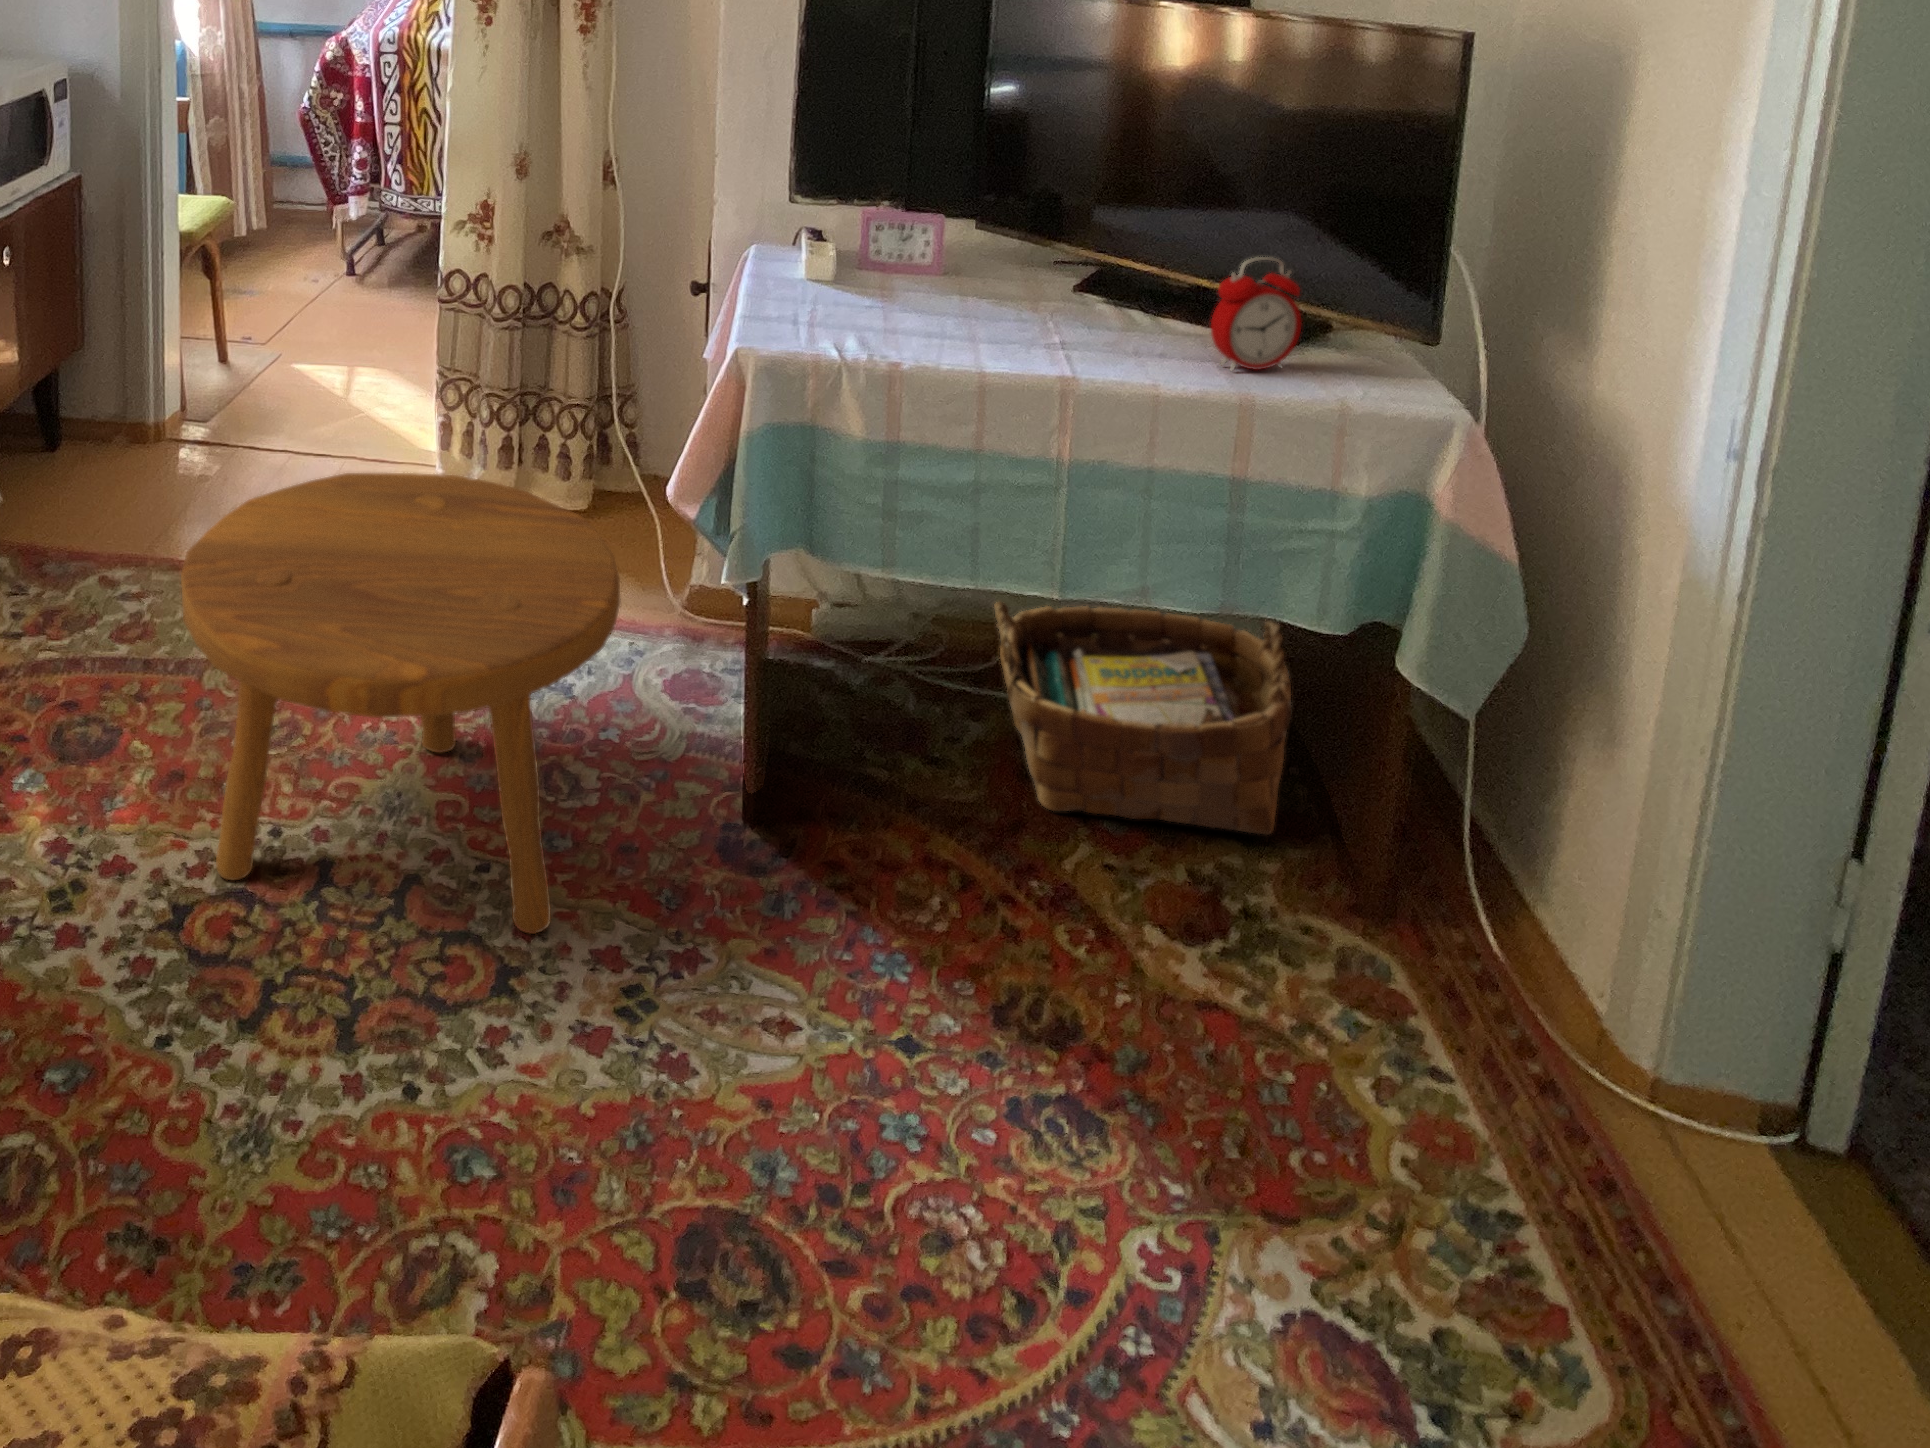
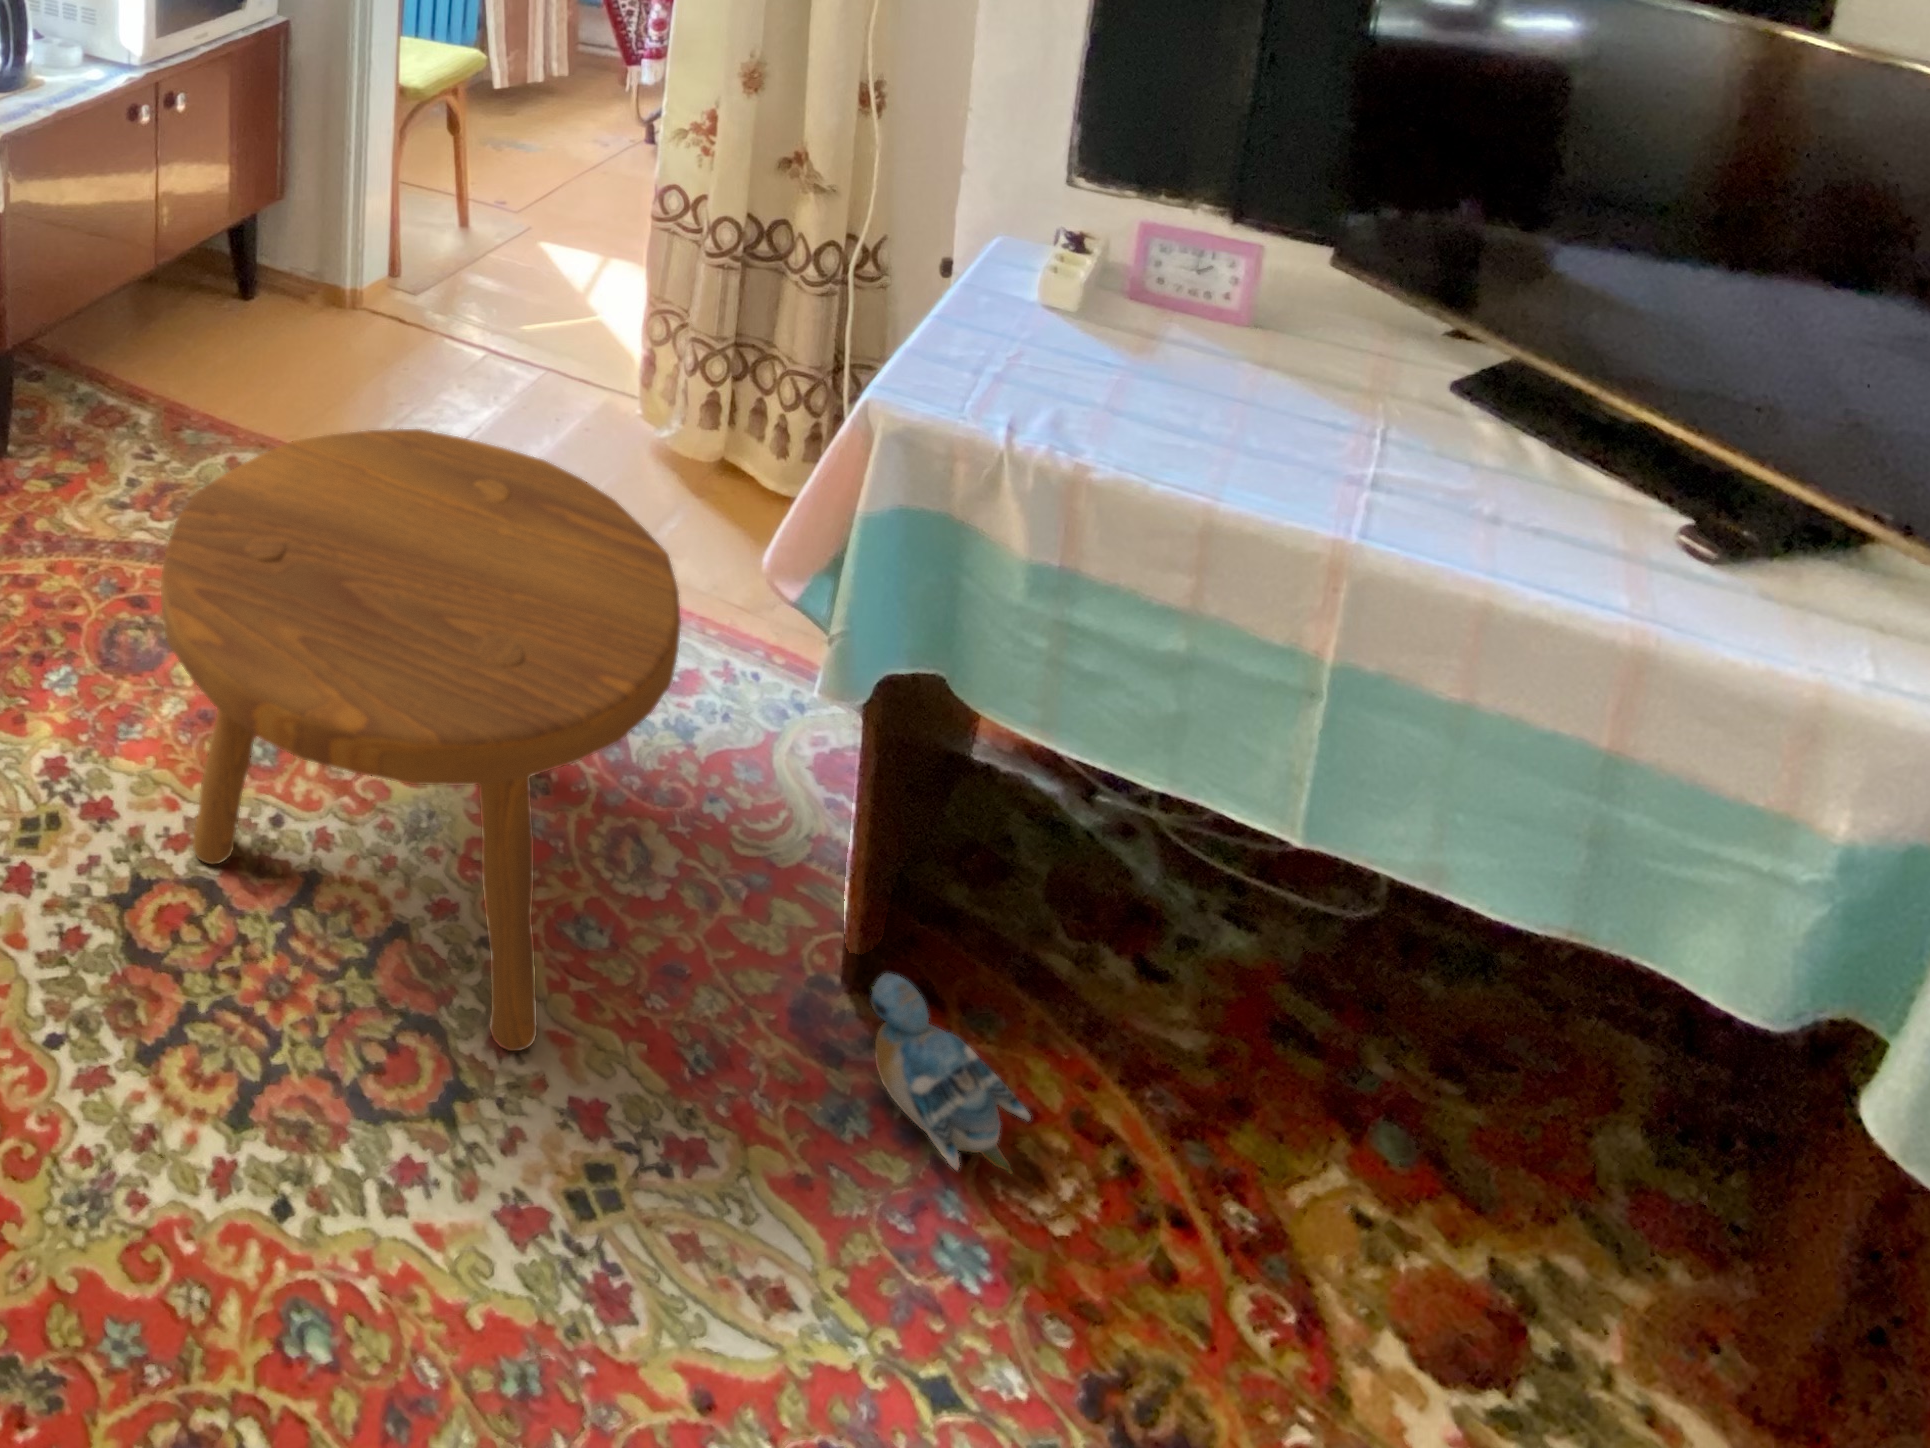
alarm clock: present [1211,257,1301,370] -> none [1642,432,1827,610]
woven basket: present [994,602,1291,834] -> none [1268,795,1778,1290]
plush toy: none [777,786,899,904] -> present [871,973,1031,1174]

